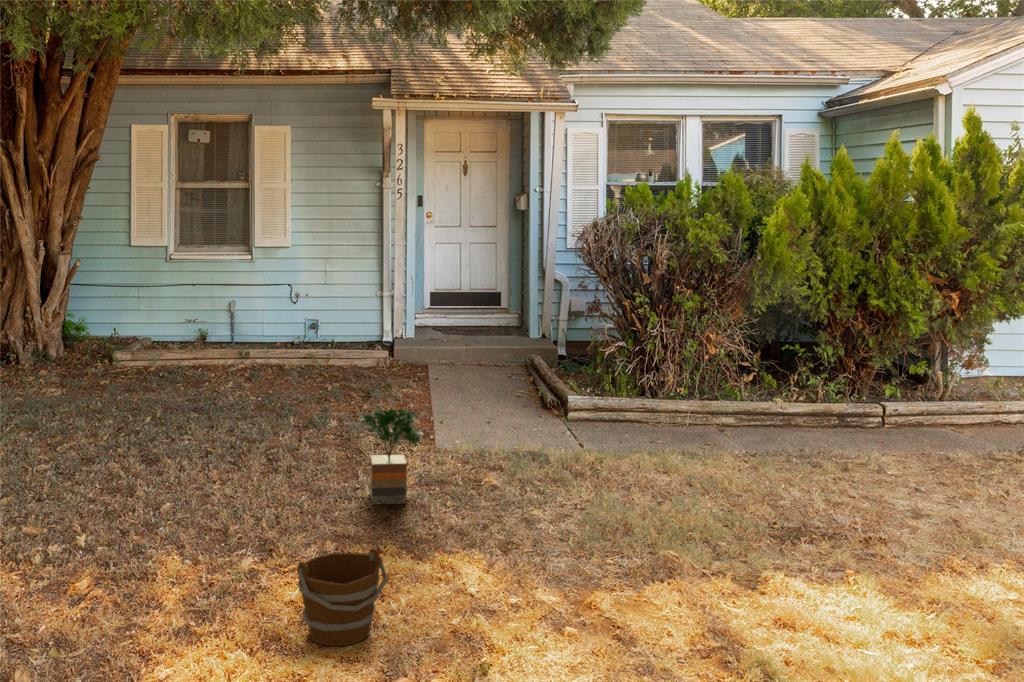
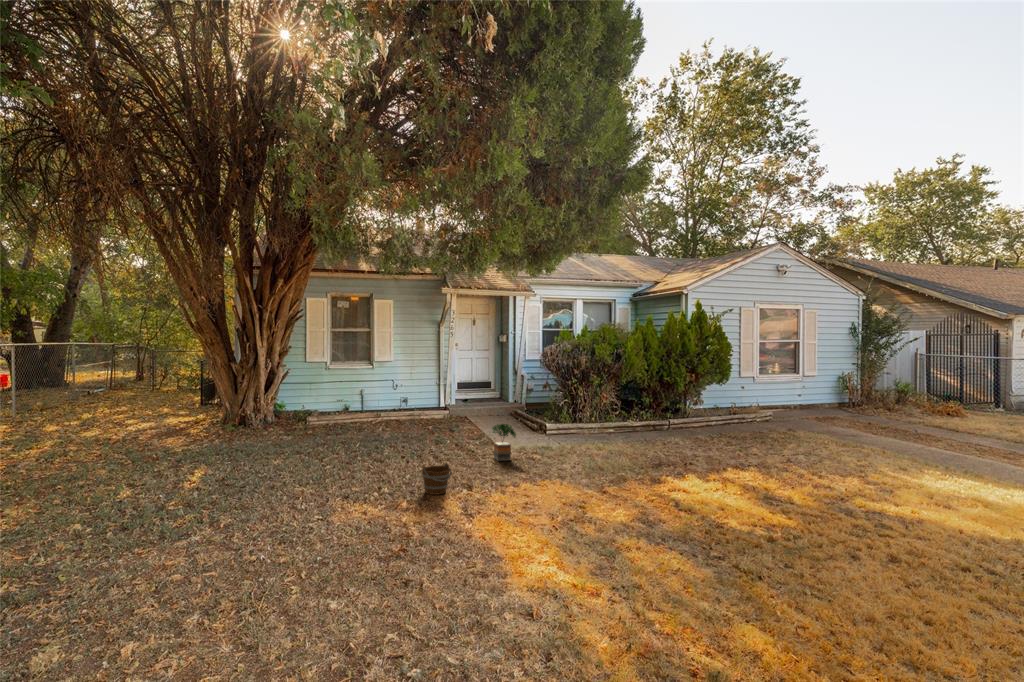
bucket: present [297,549,388,646] -> present [422,463,452,495]

